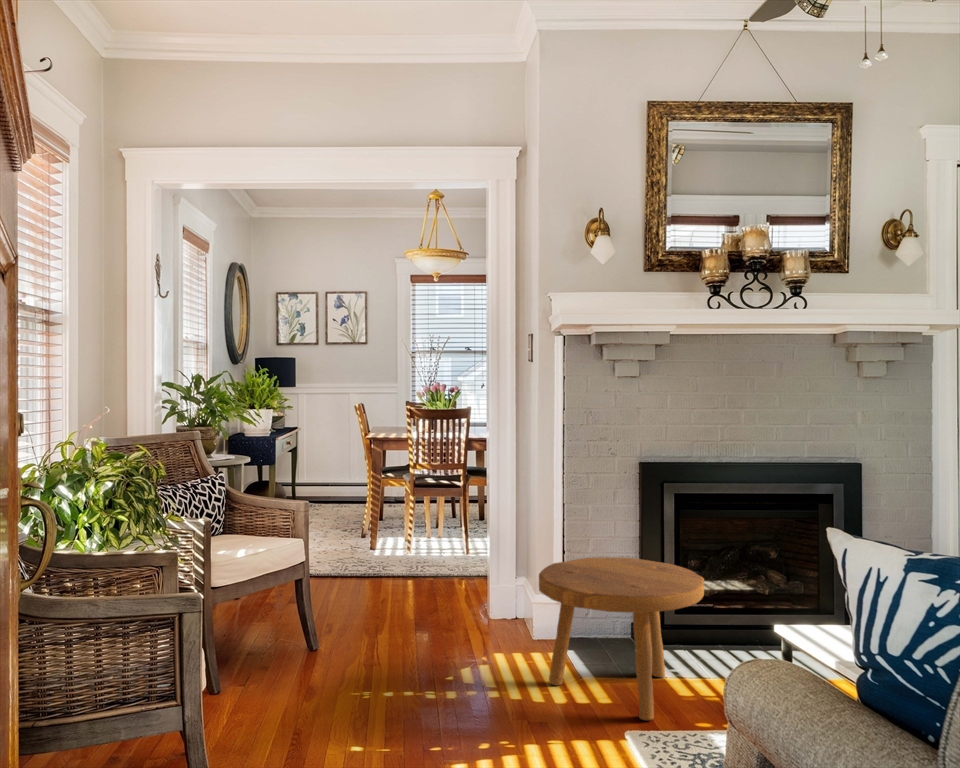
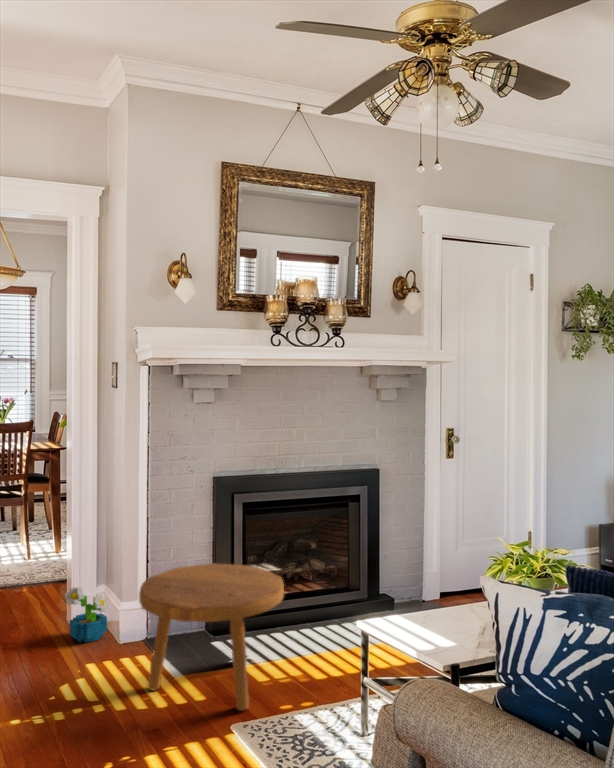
decorative plant: none [481,572,525,632] -> present [65,587,109,642]

